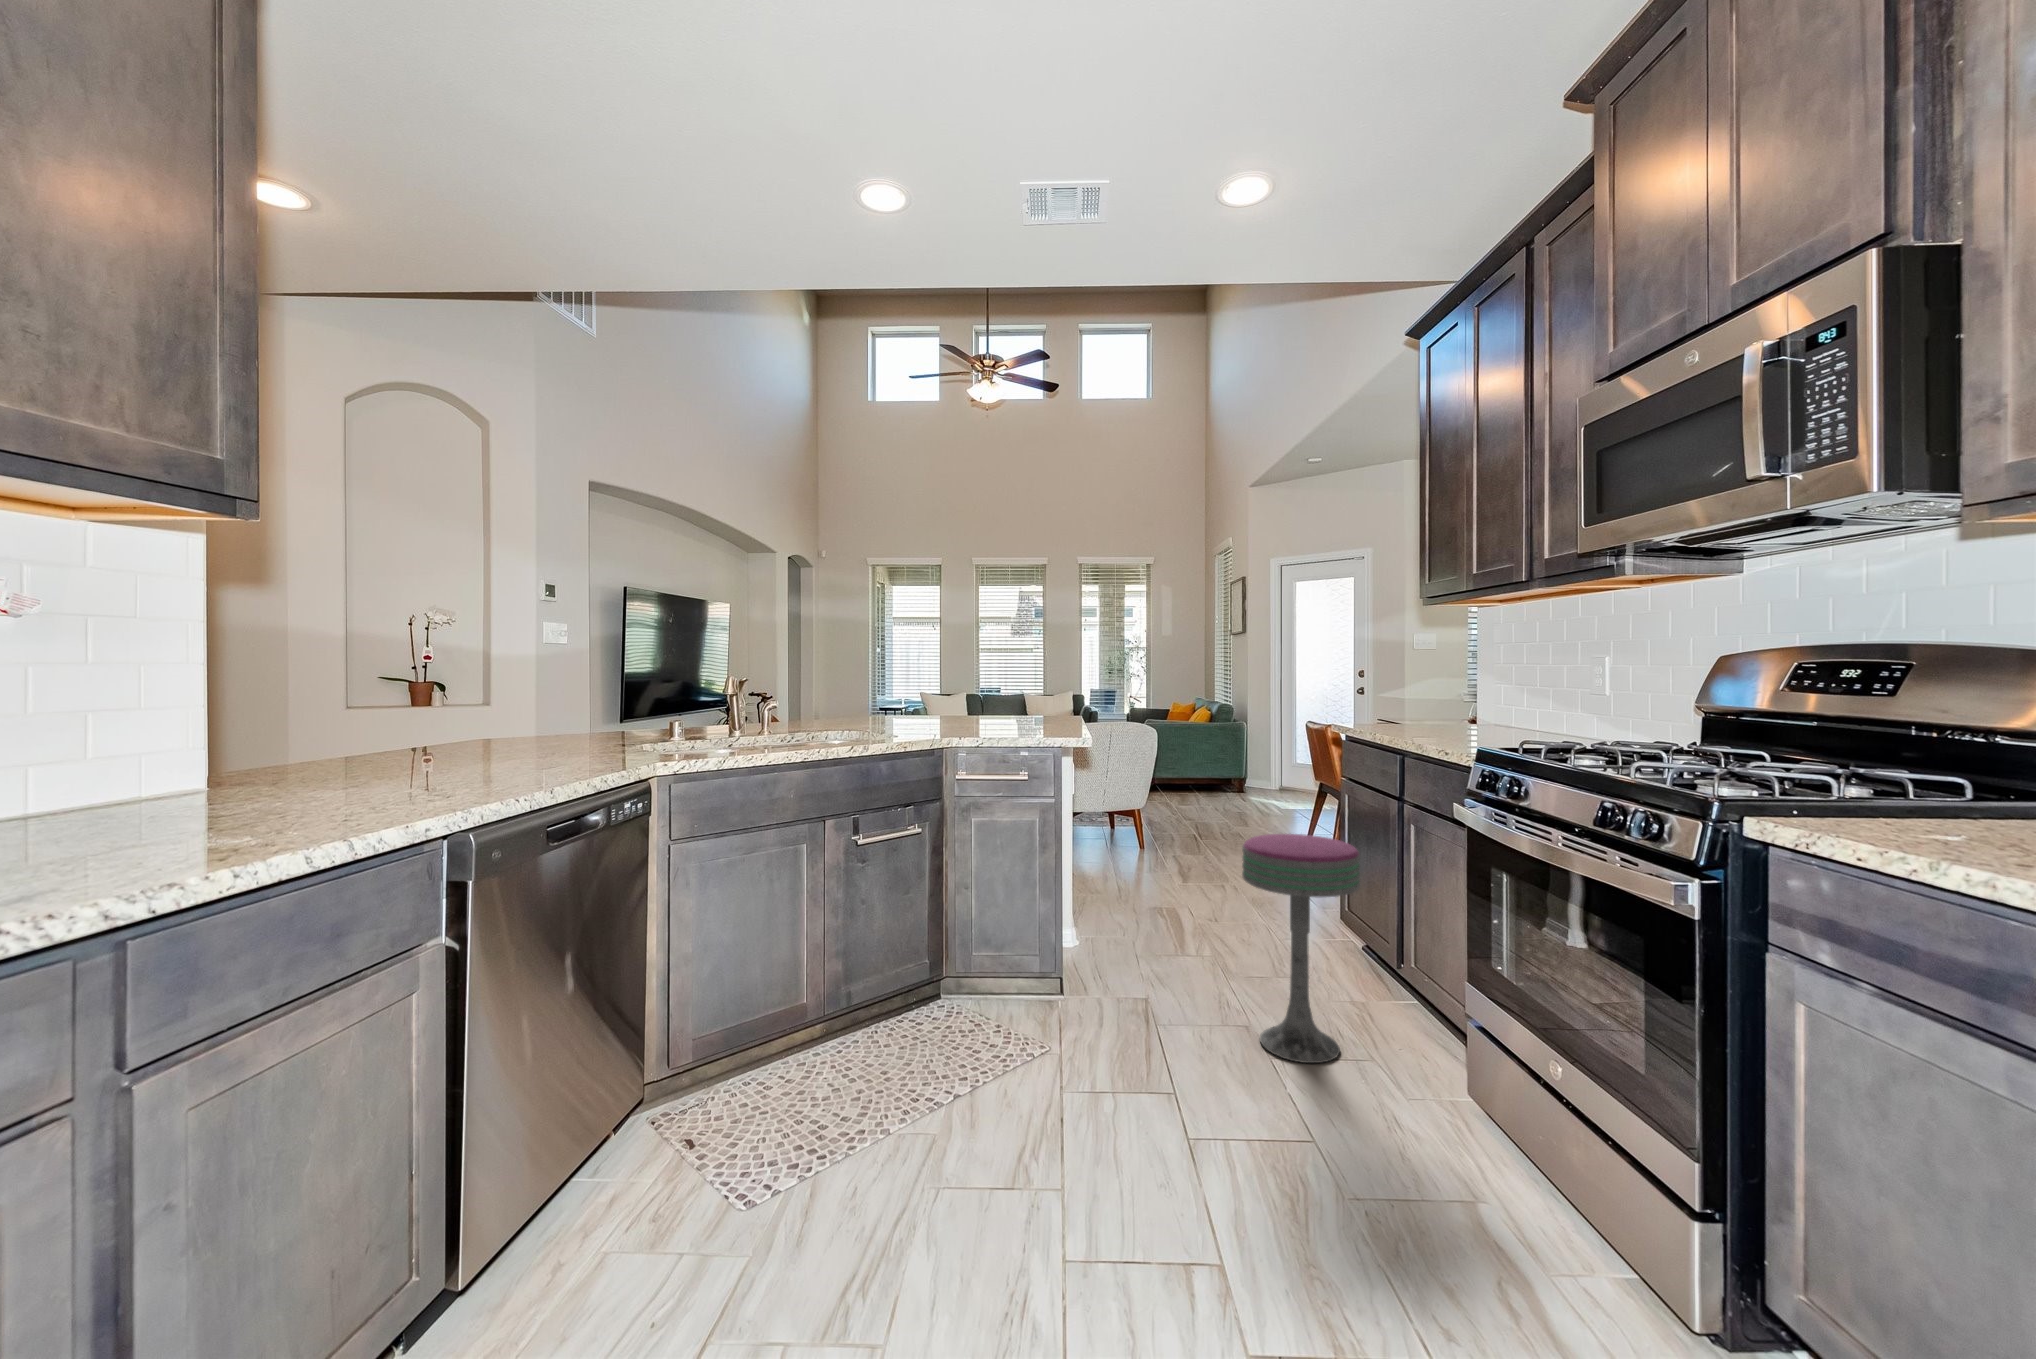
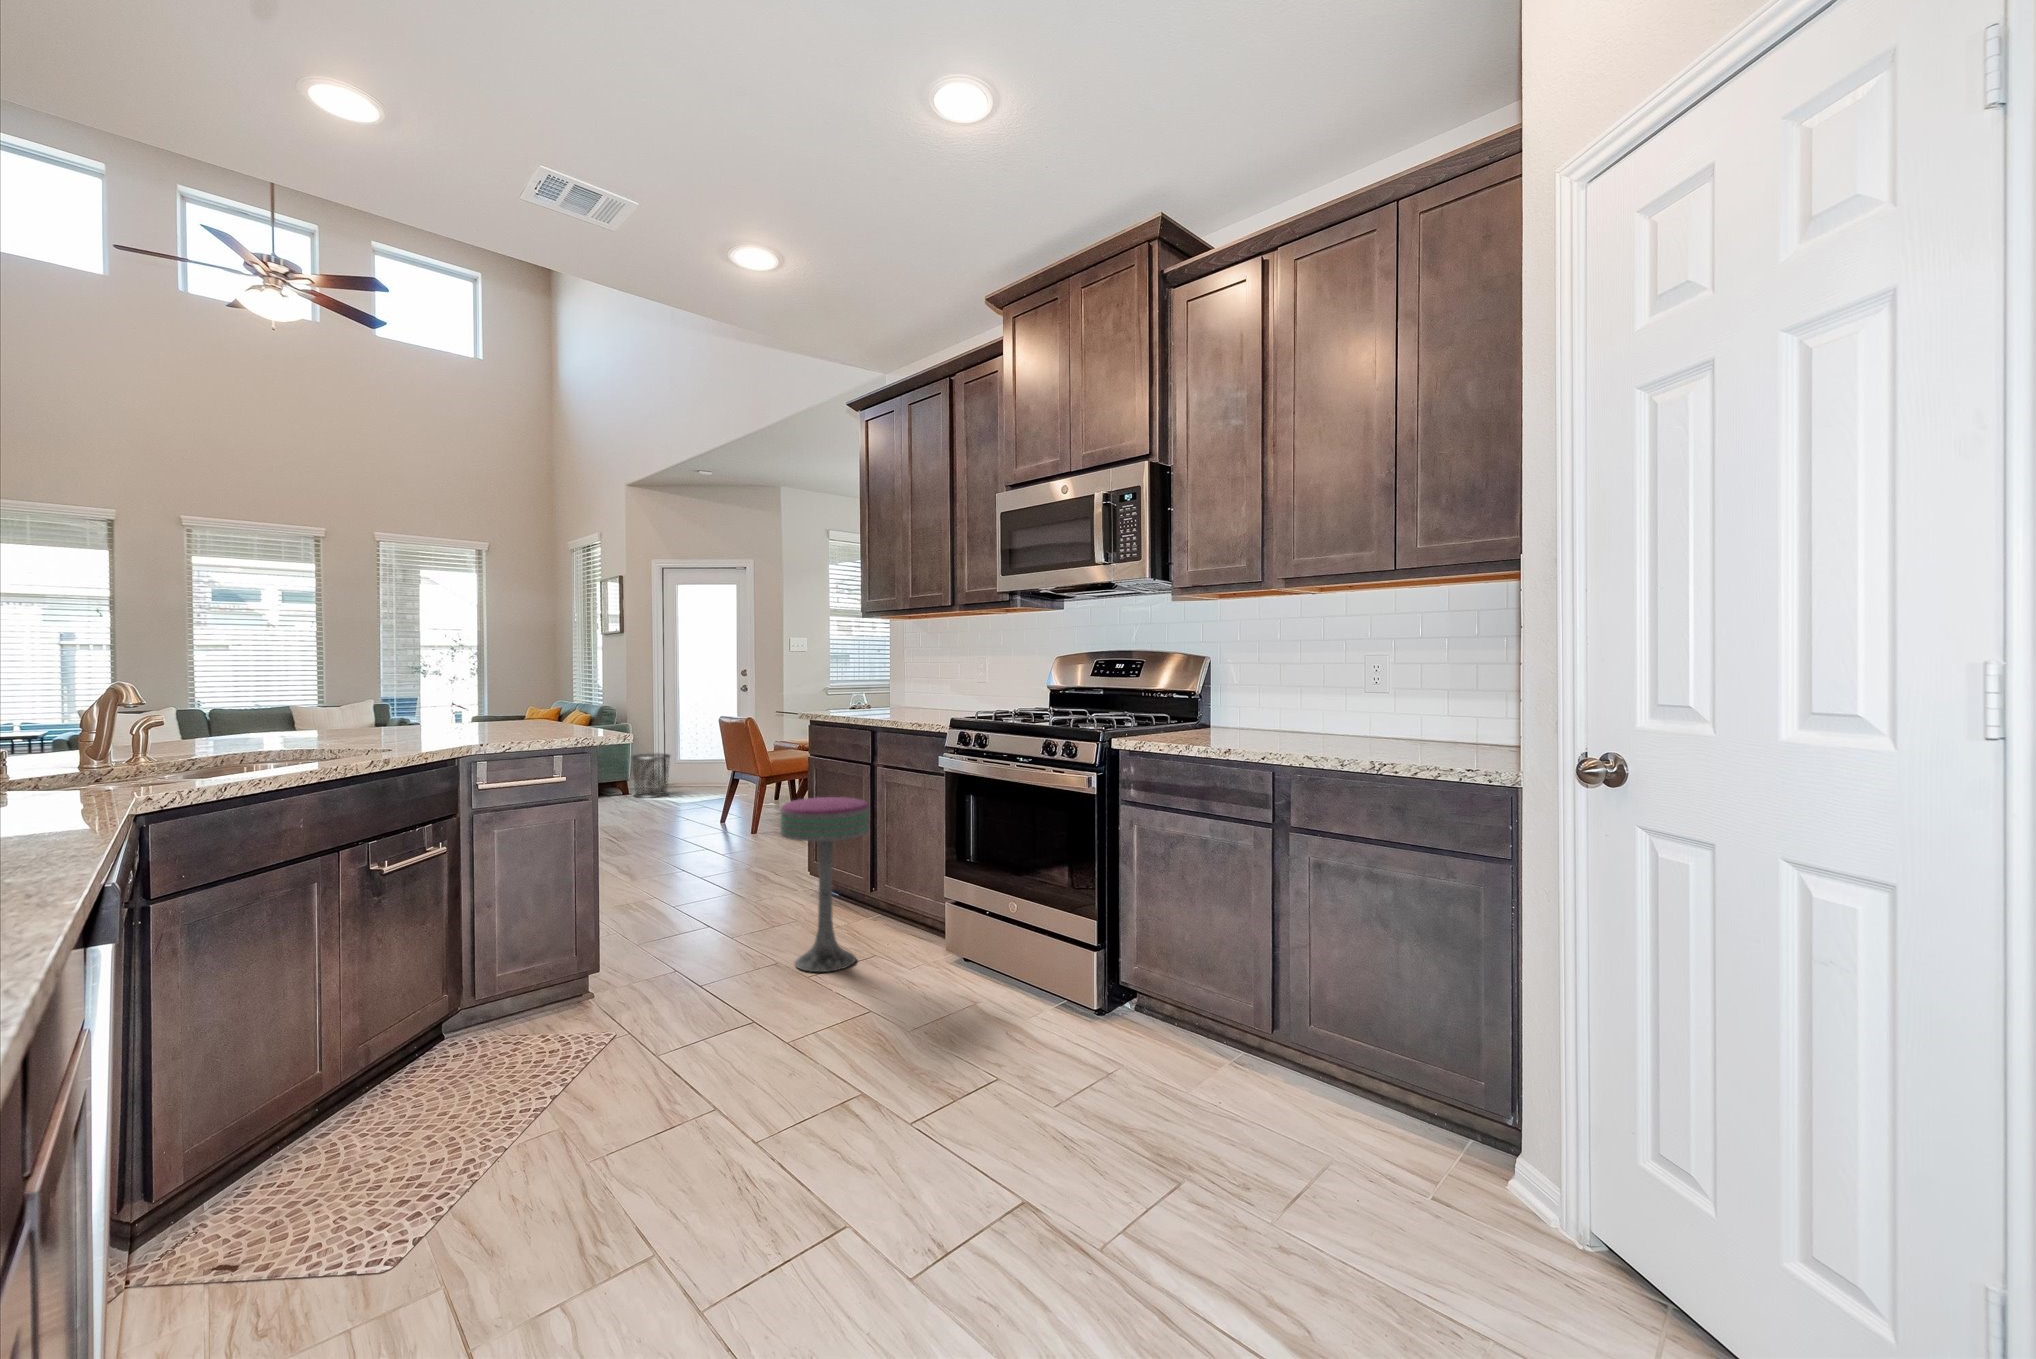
waste bin: none [1252,754,1290,798] -> present [631,754,670,798]

